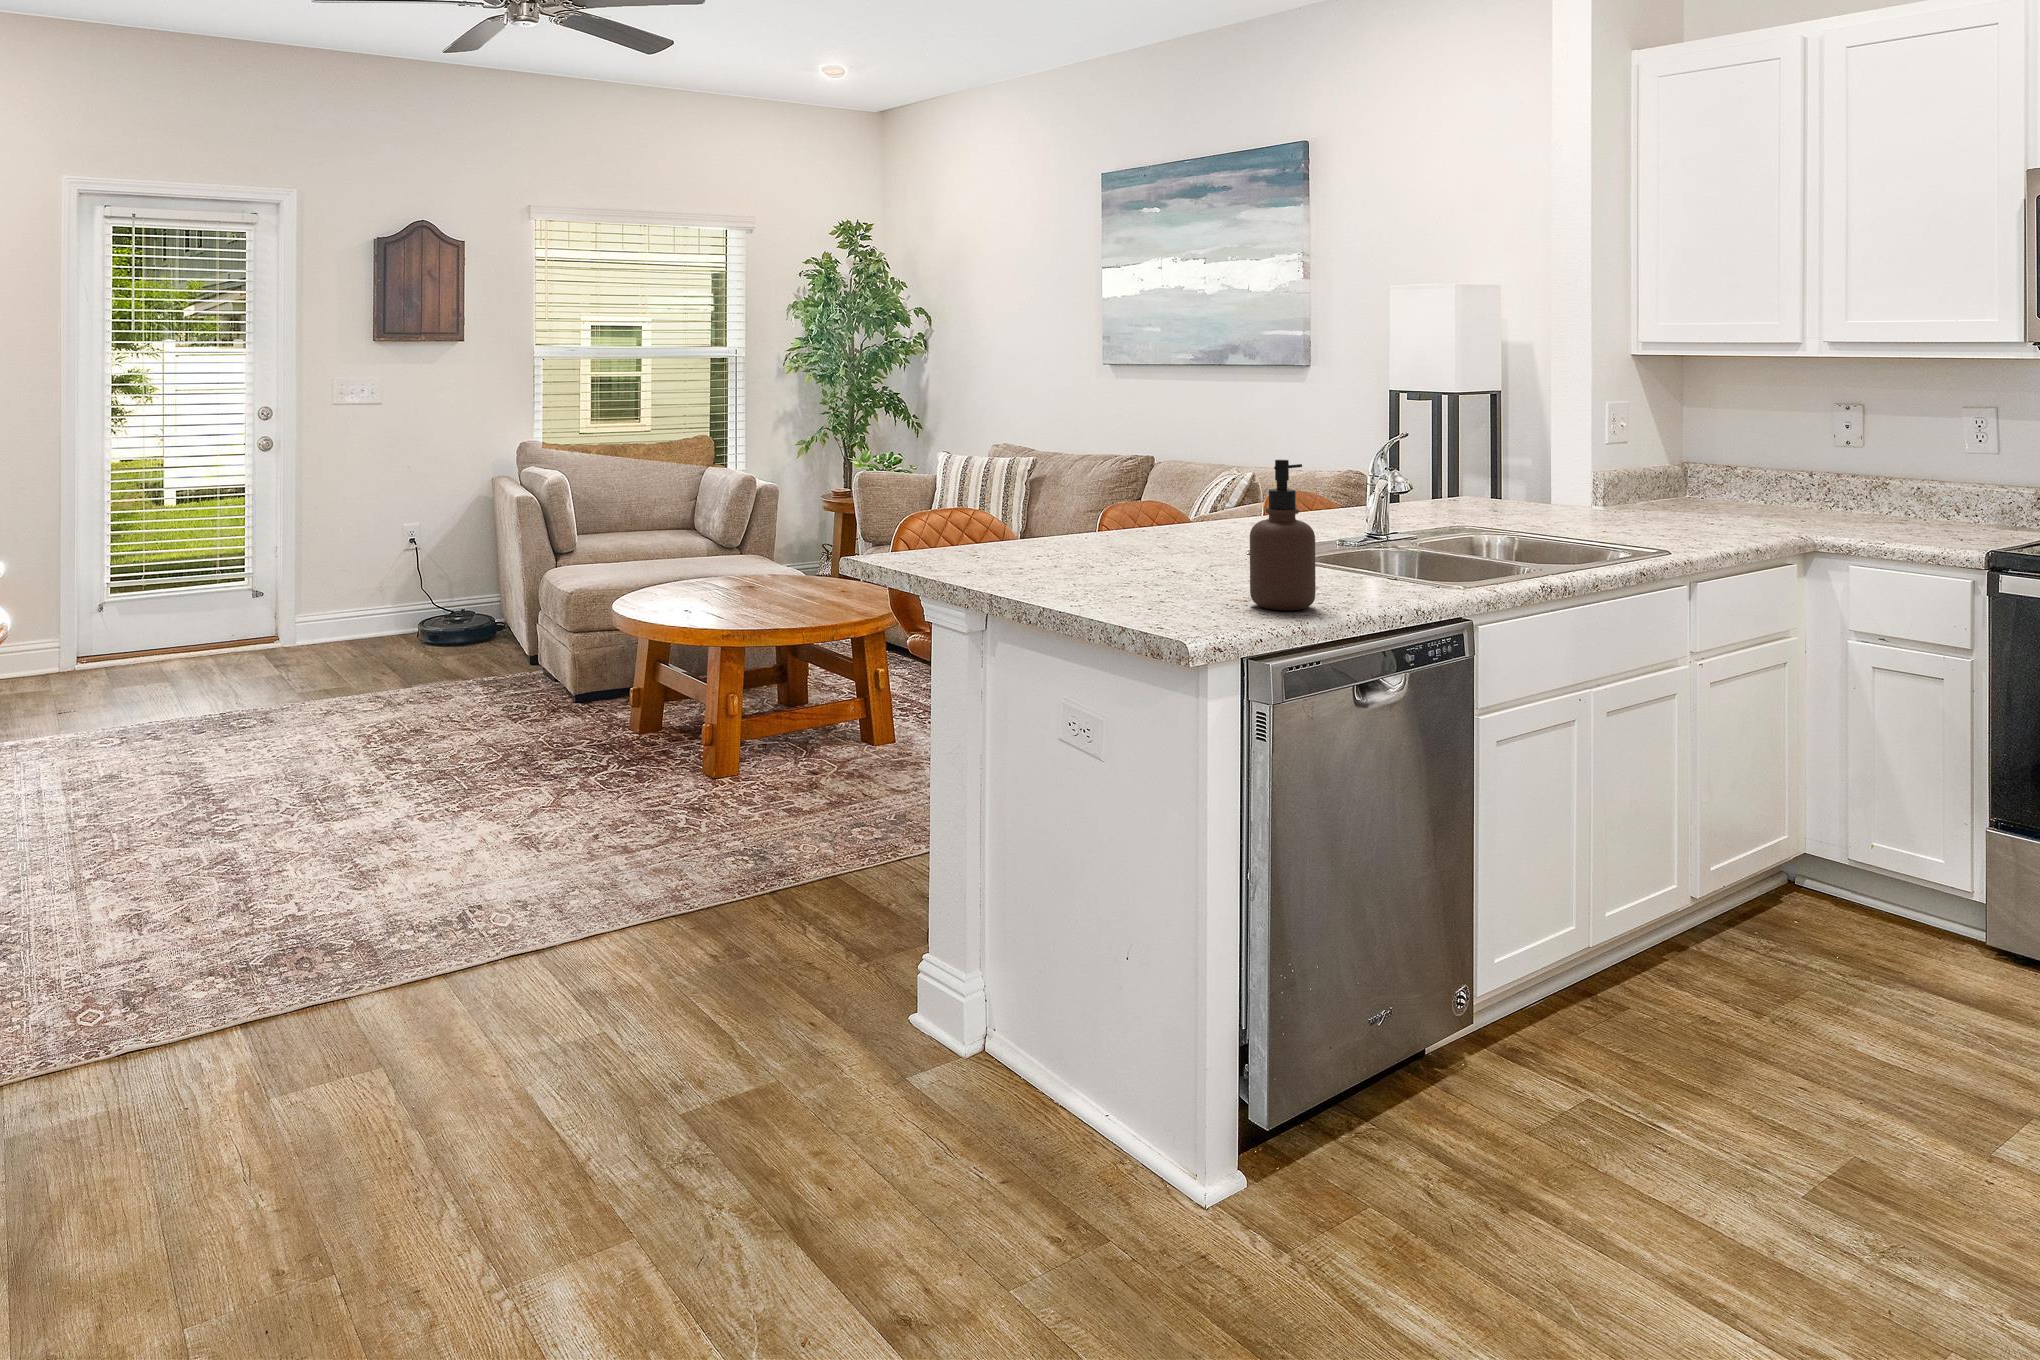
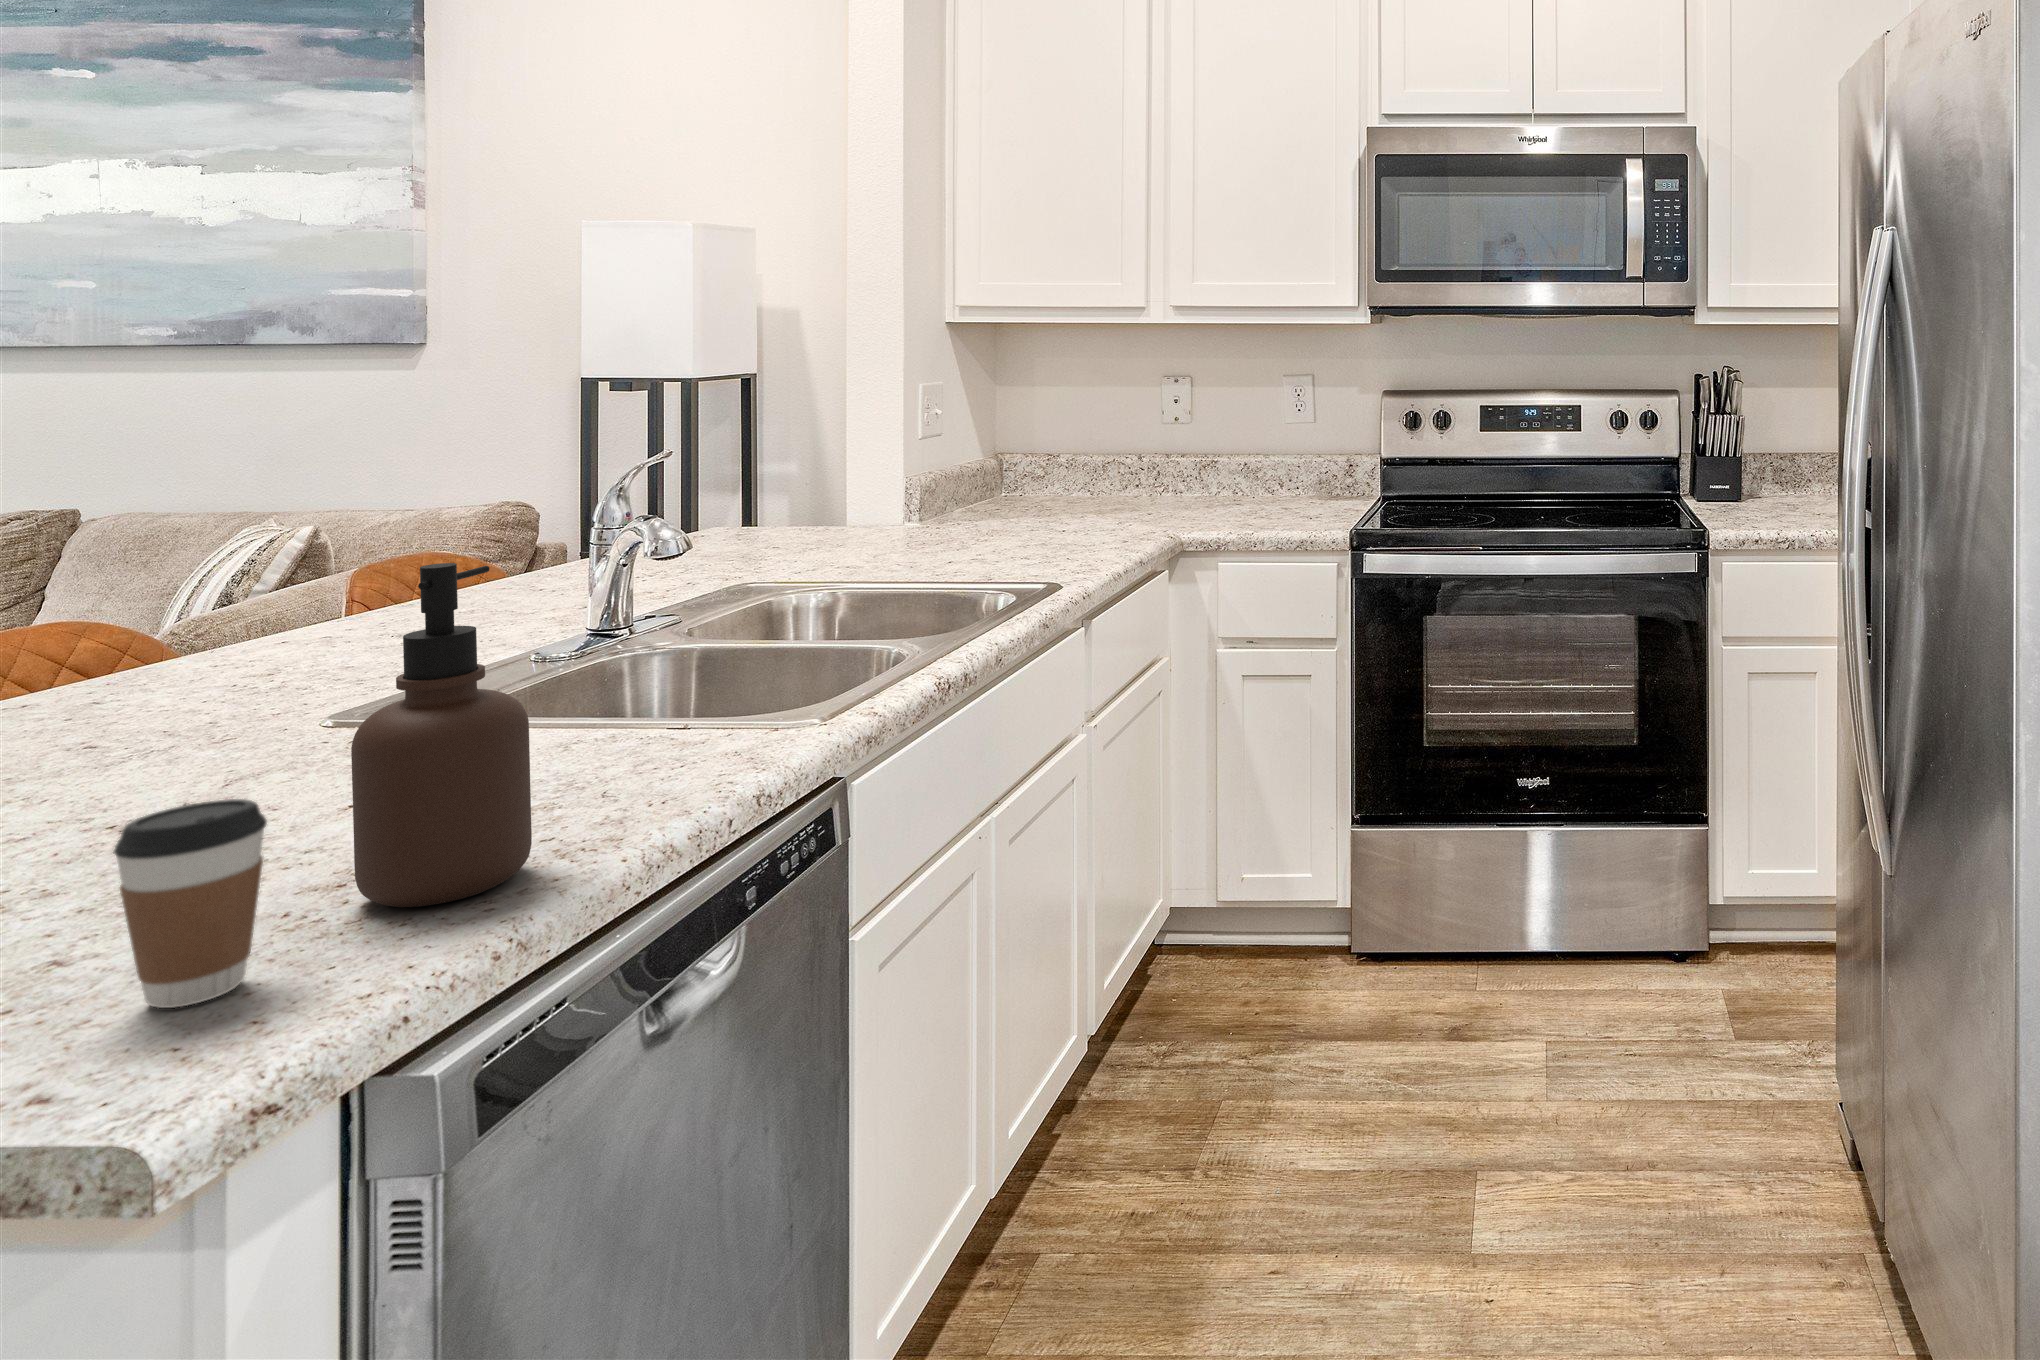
coffee cup: none [1176,541,1221,616] -> present [113,799,267,1008]

